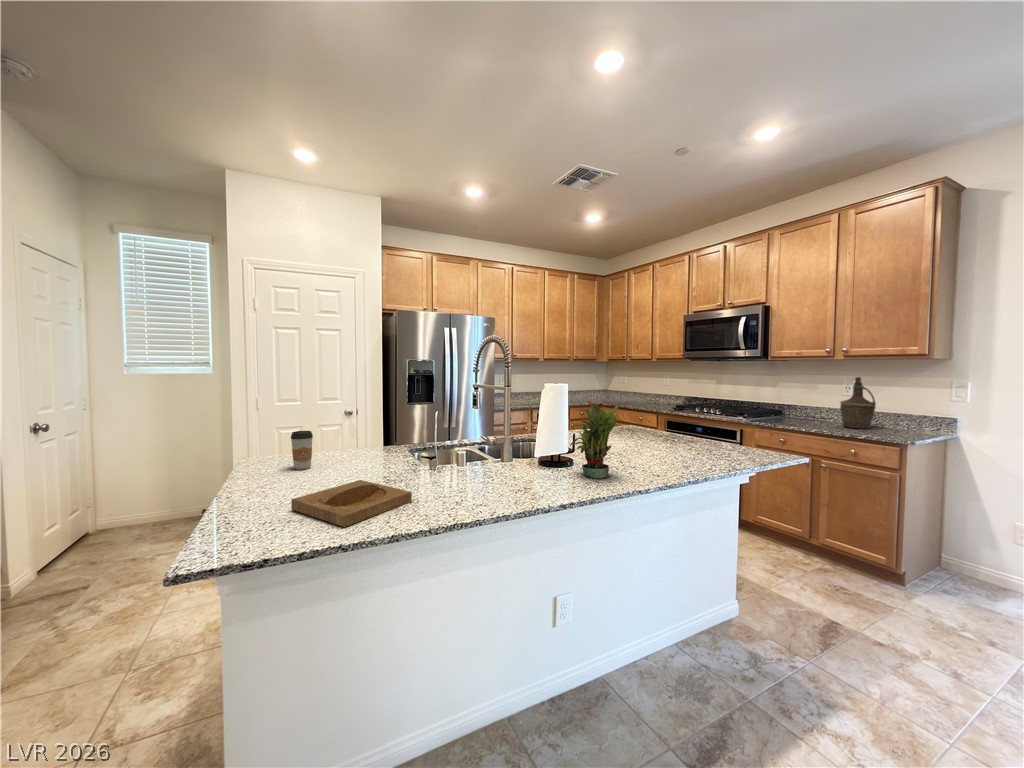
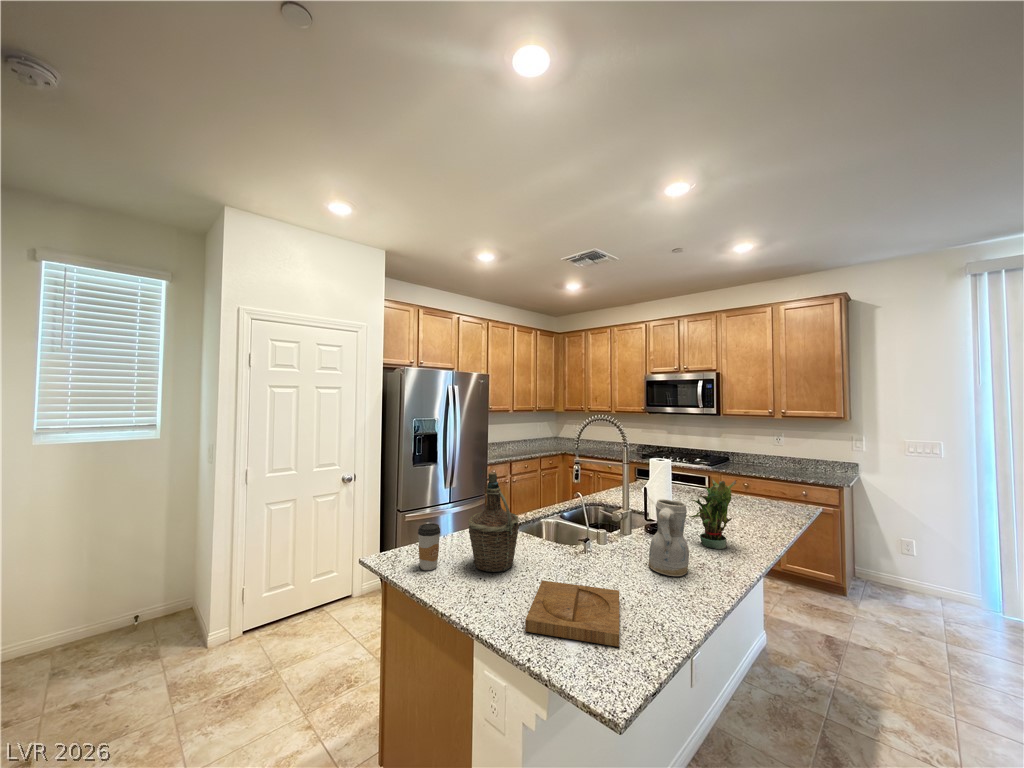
bottle: present [840,377,876,429] -> present [469,472,519,572]
ceramic pitcher: none [483,416,527,492] -> present [648,499,689,576]

